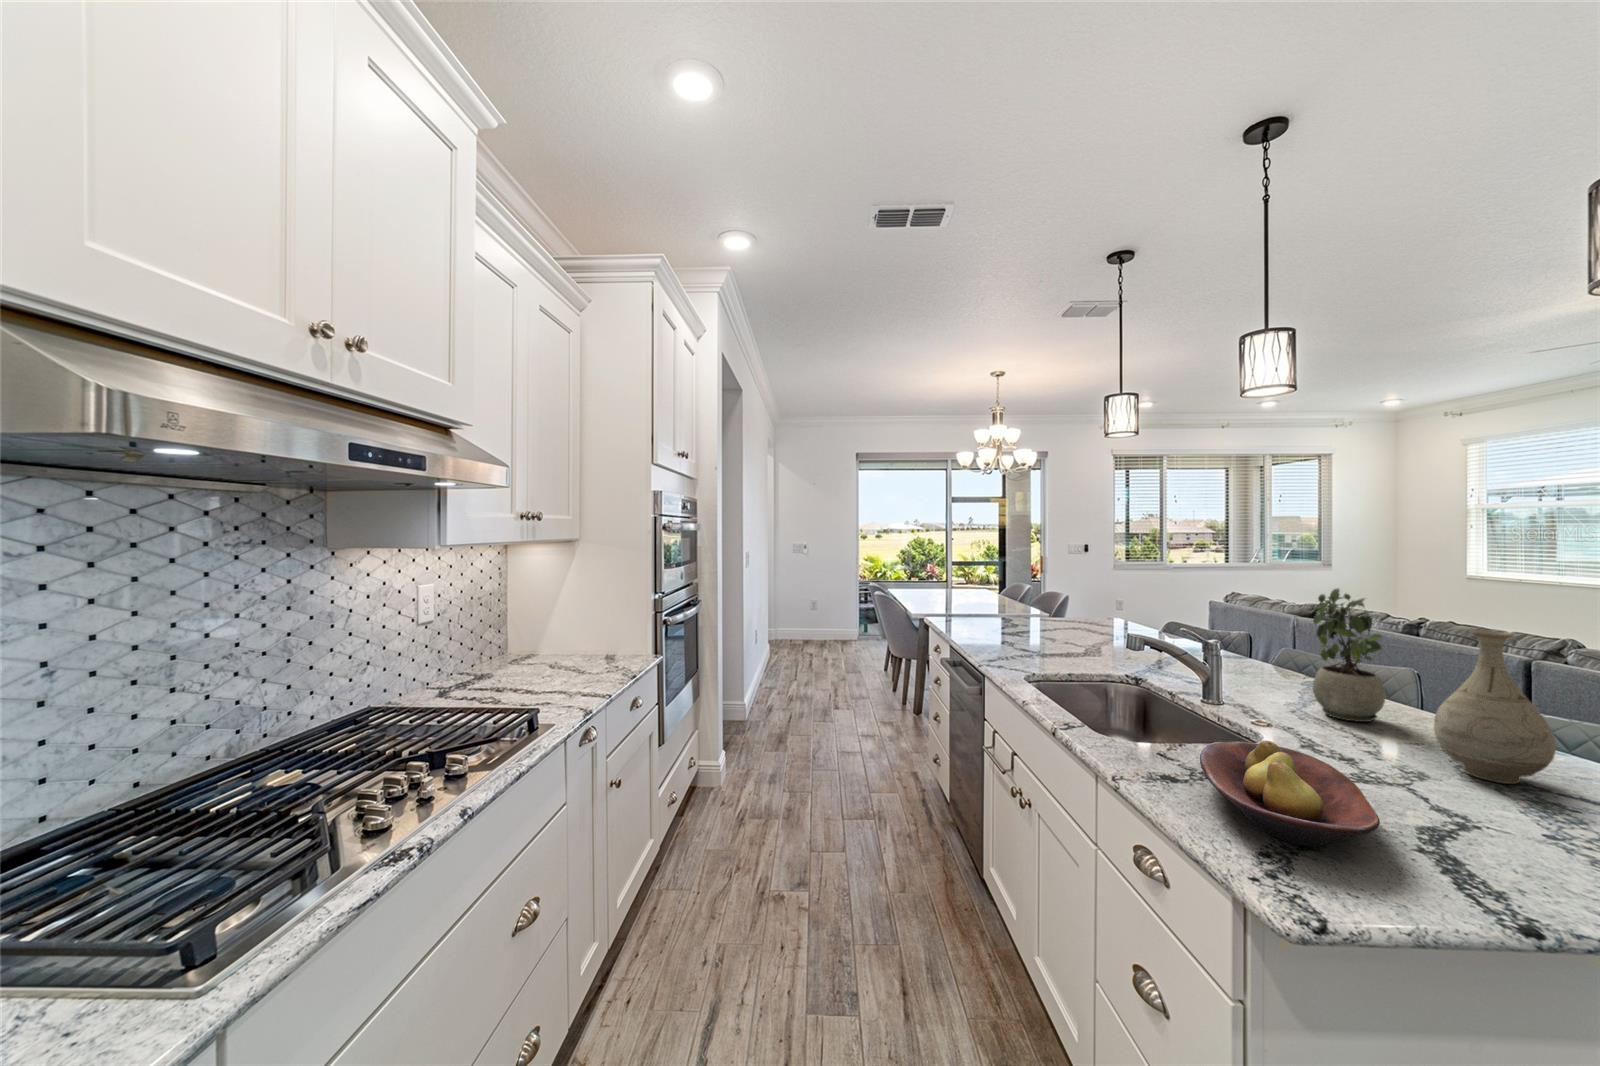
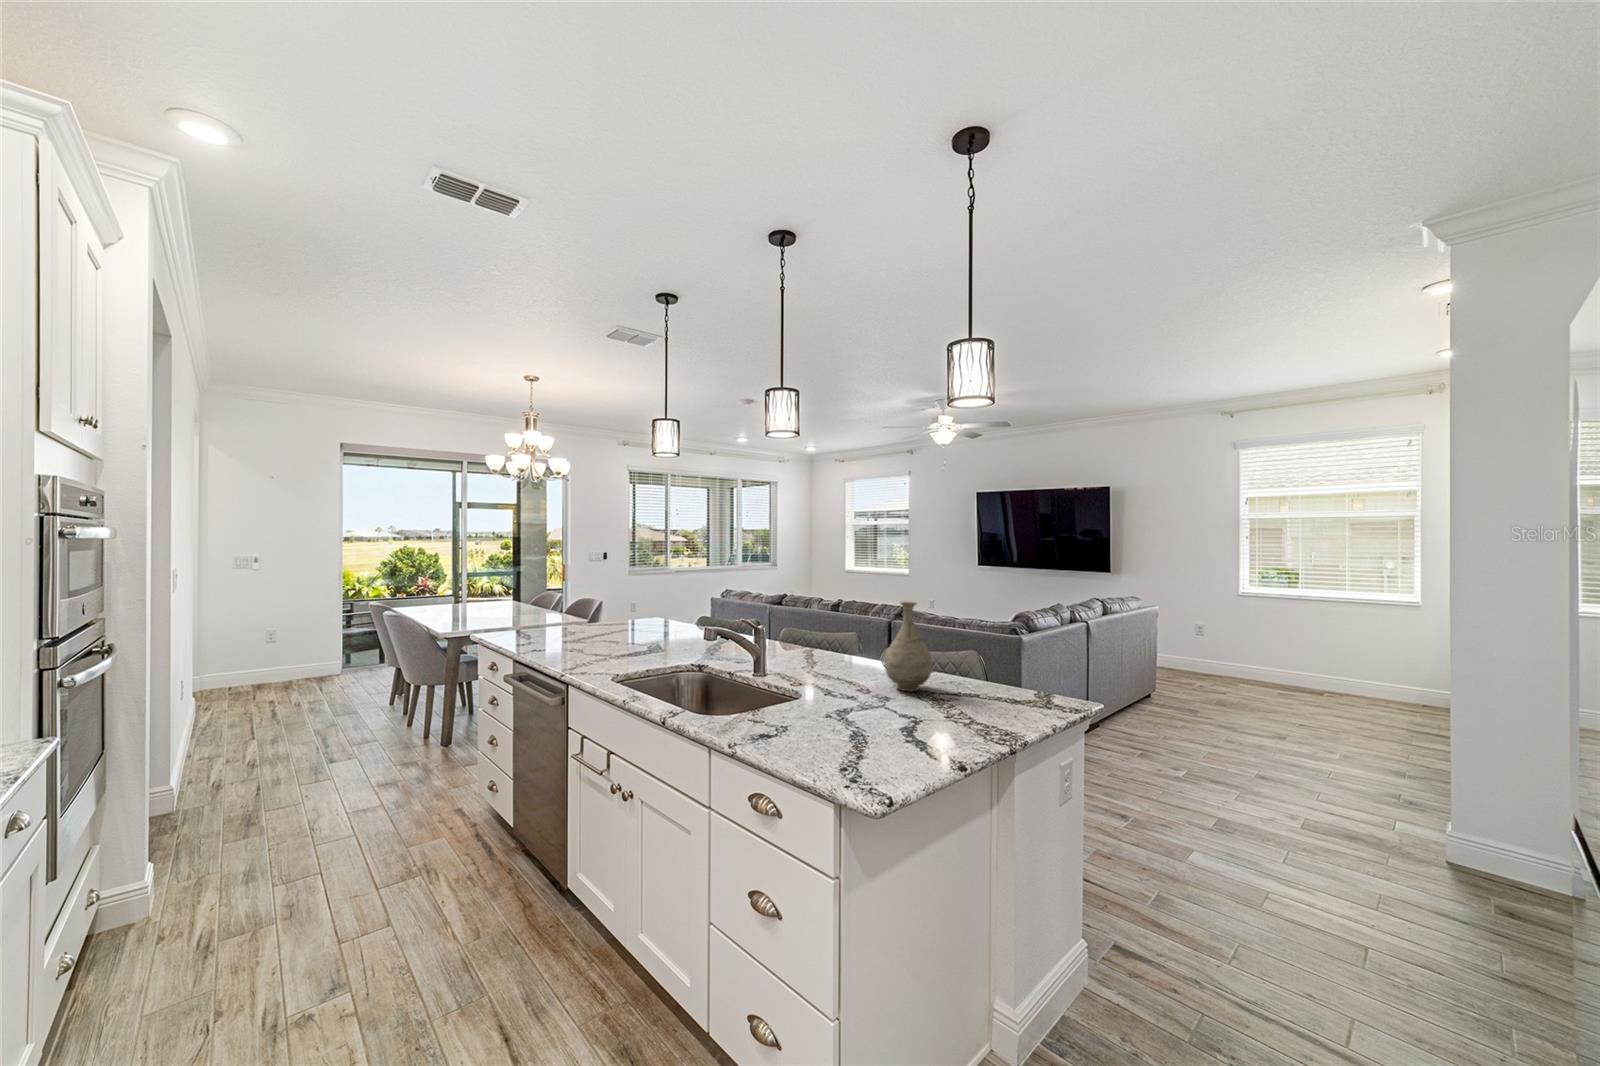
potted plant: present [1313,589,1386,722] -> none [818,580,858,670]
fruit bowl: present [1200,740,1380,846] -> none [785,691,890,757]

